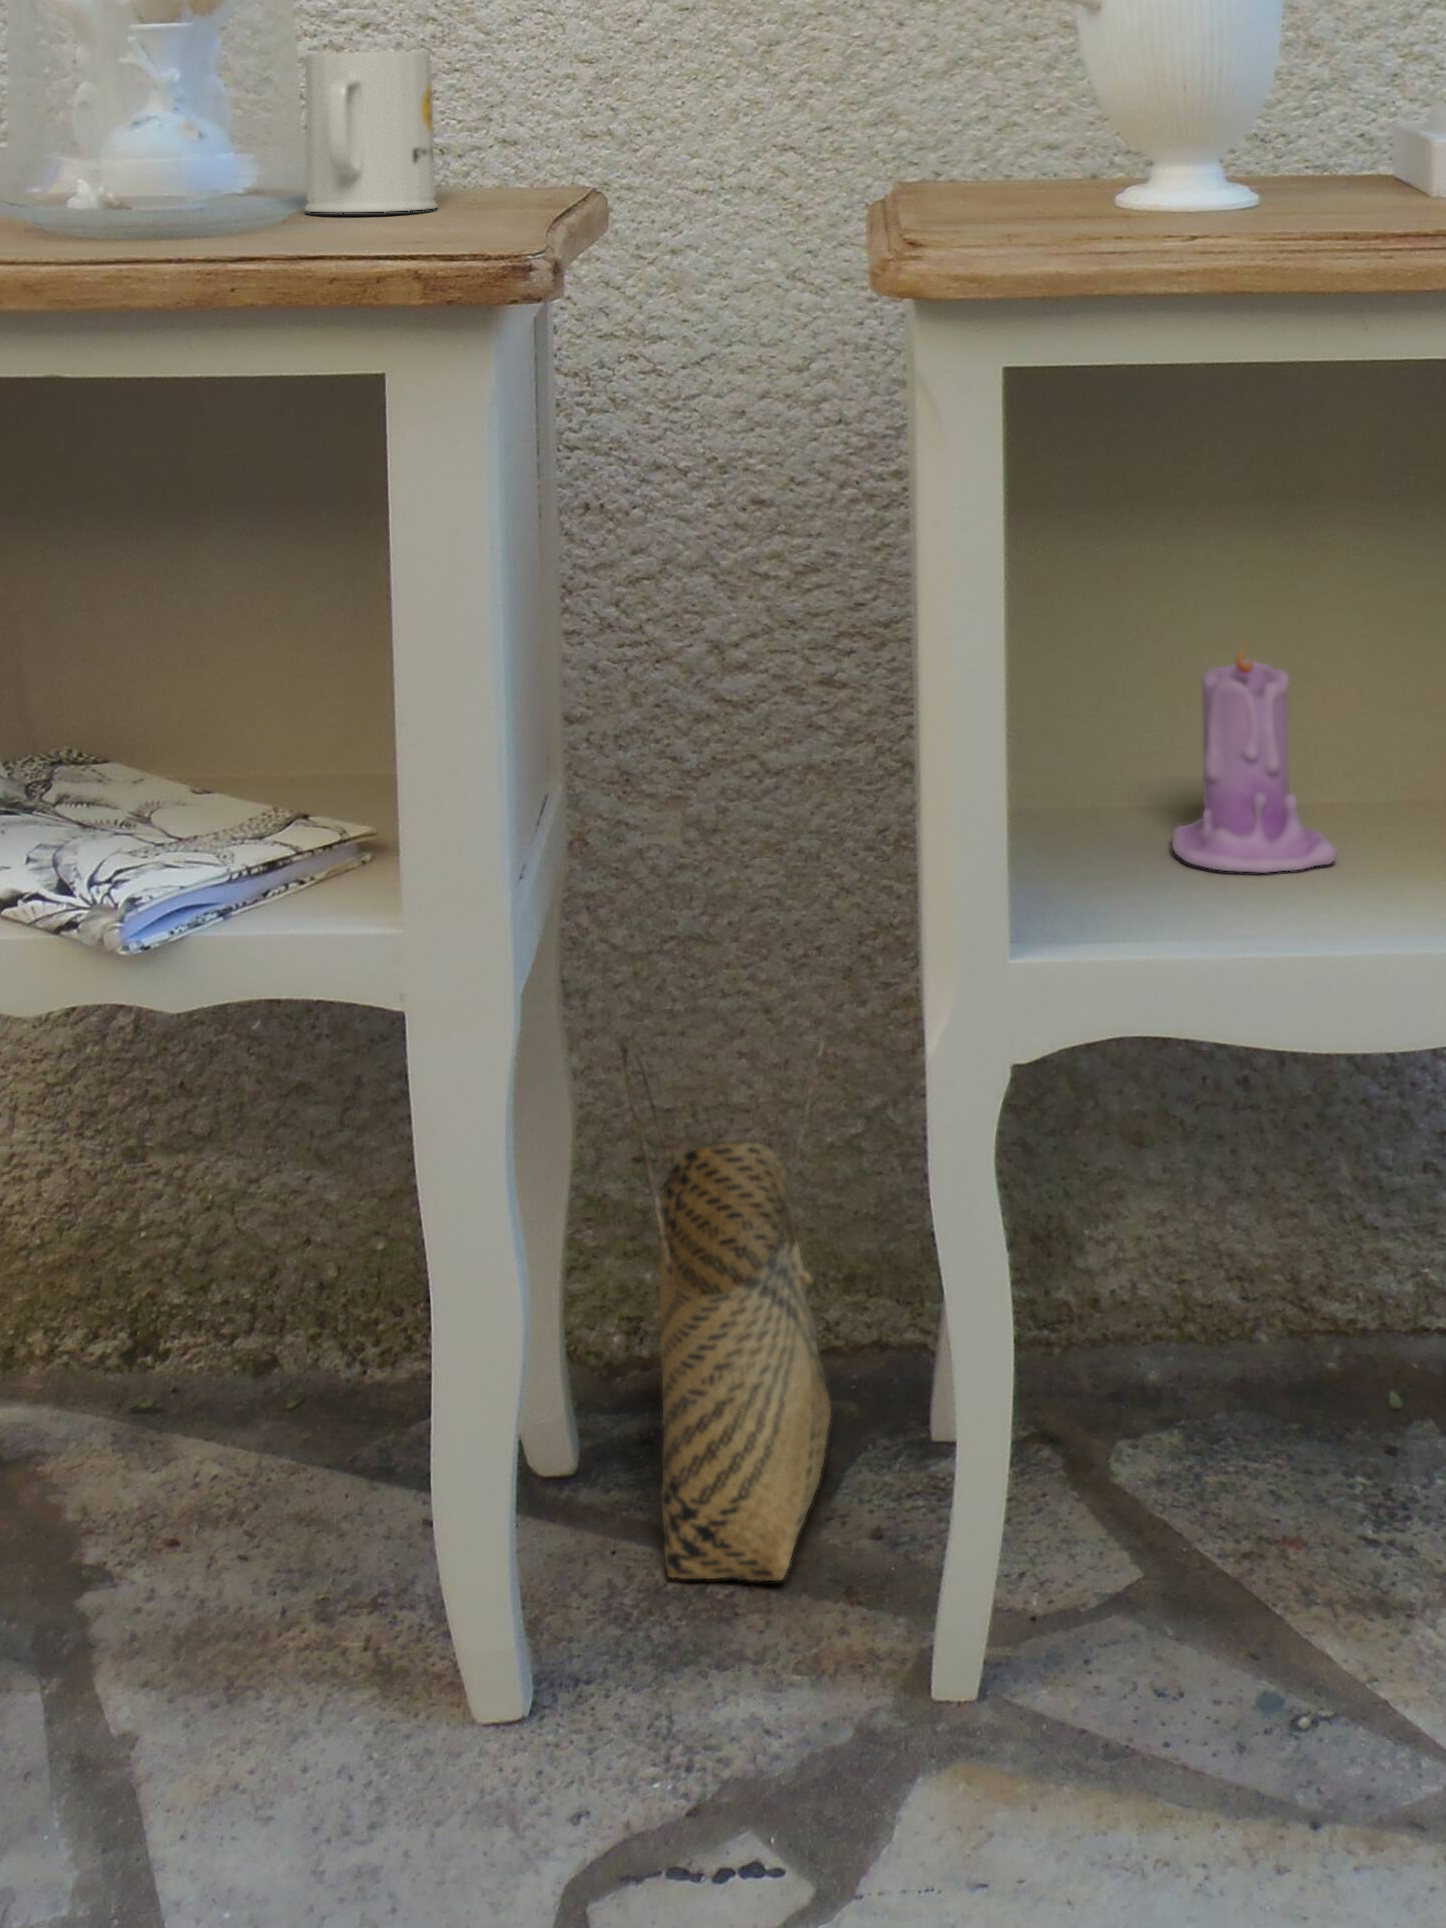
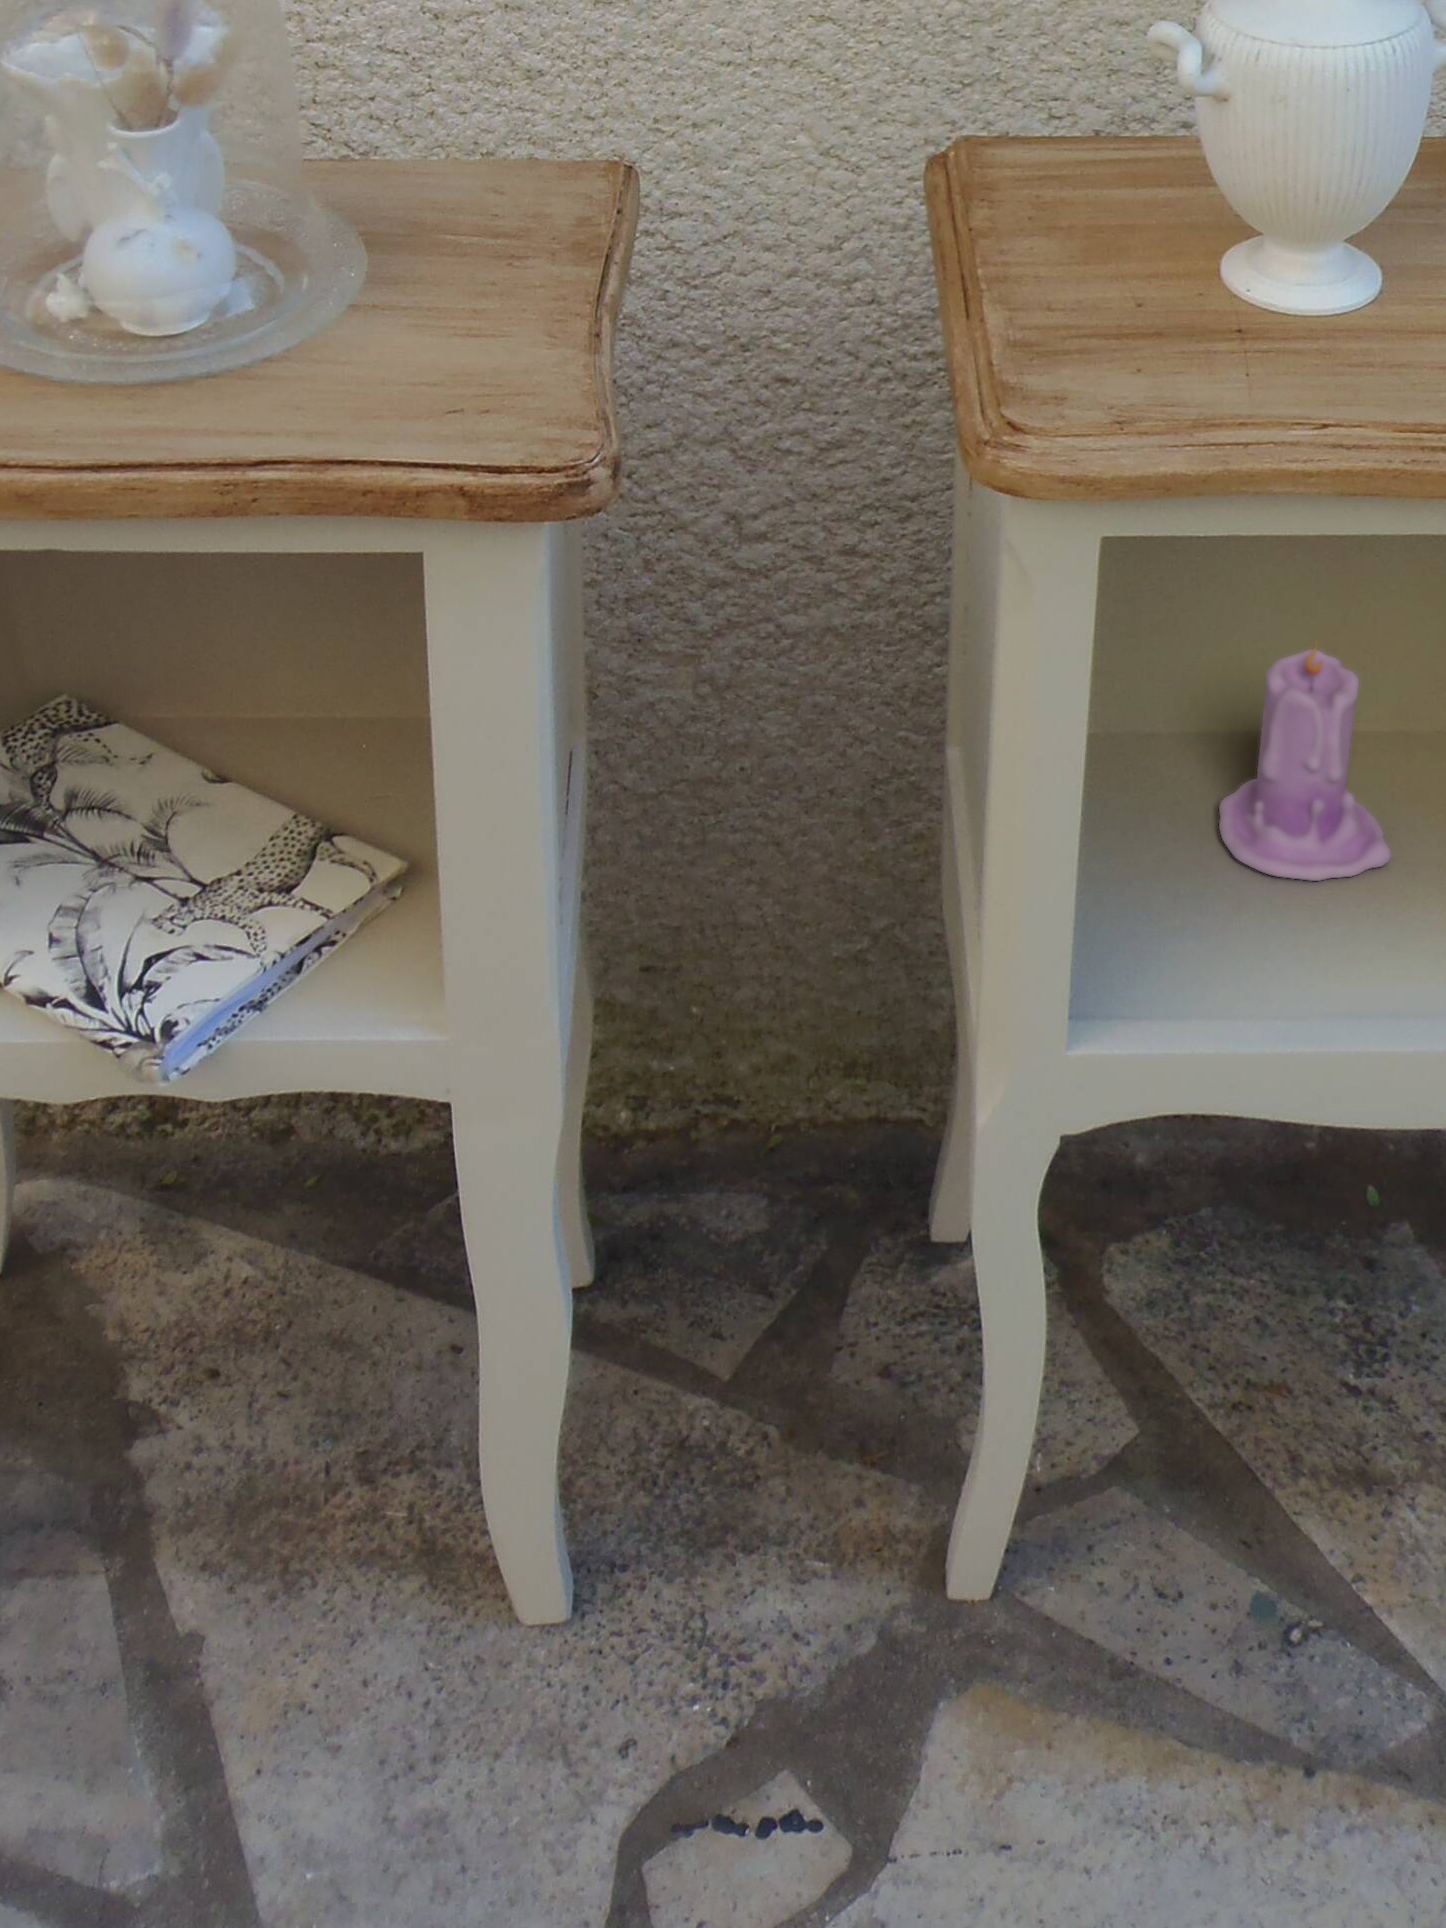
mug: present [305,51,437,212] -> none [306,37,460,256]
woven basket: present [621,1036,831,1581] -> none [640,947,848,1448]

